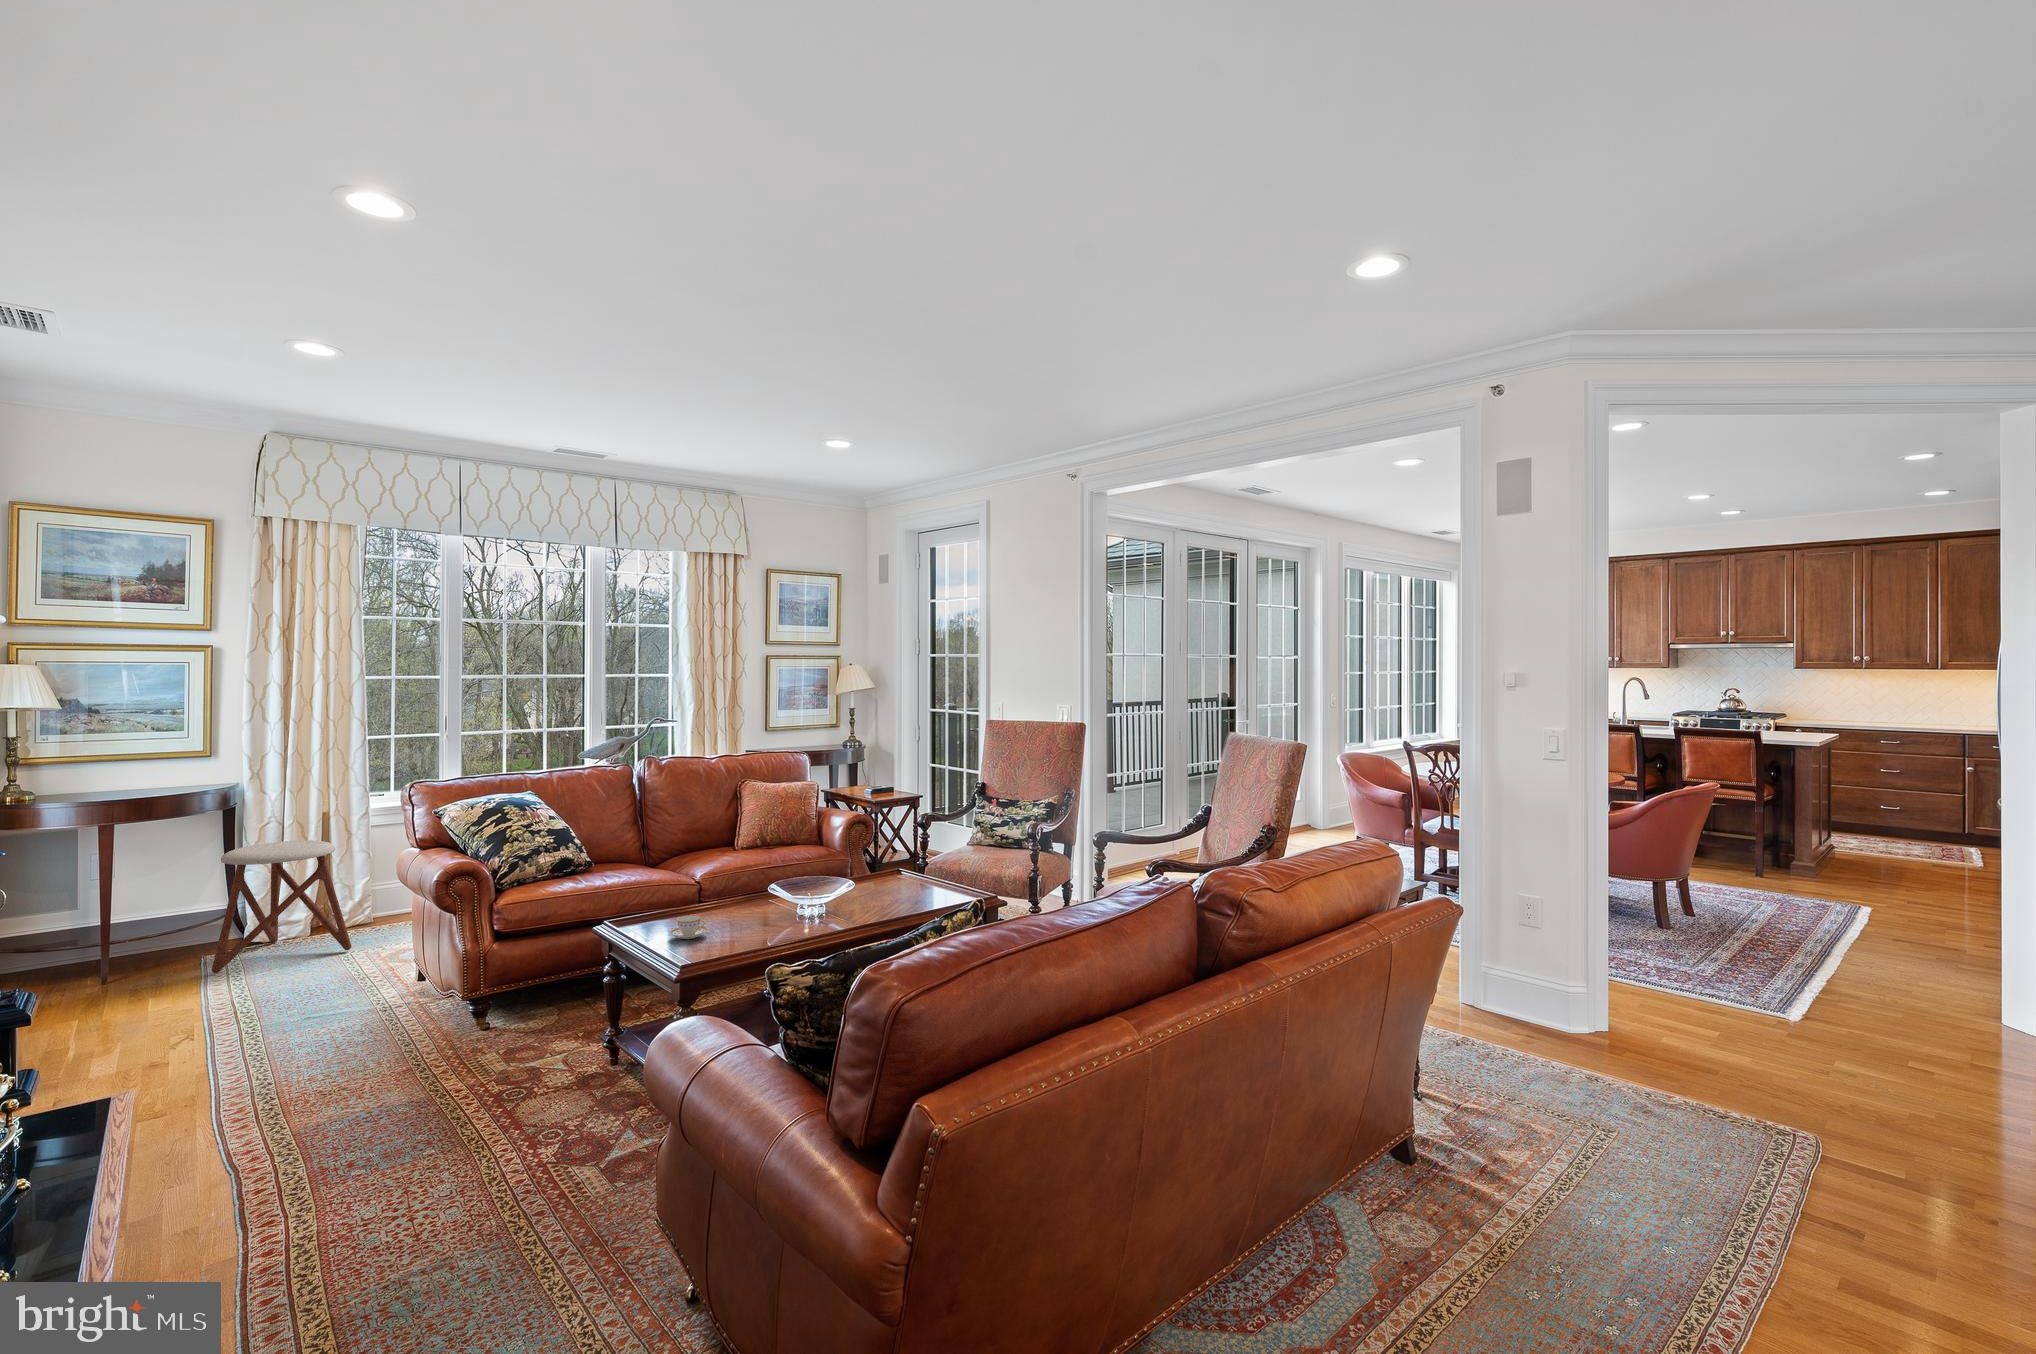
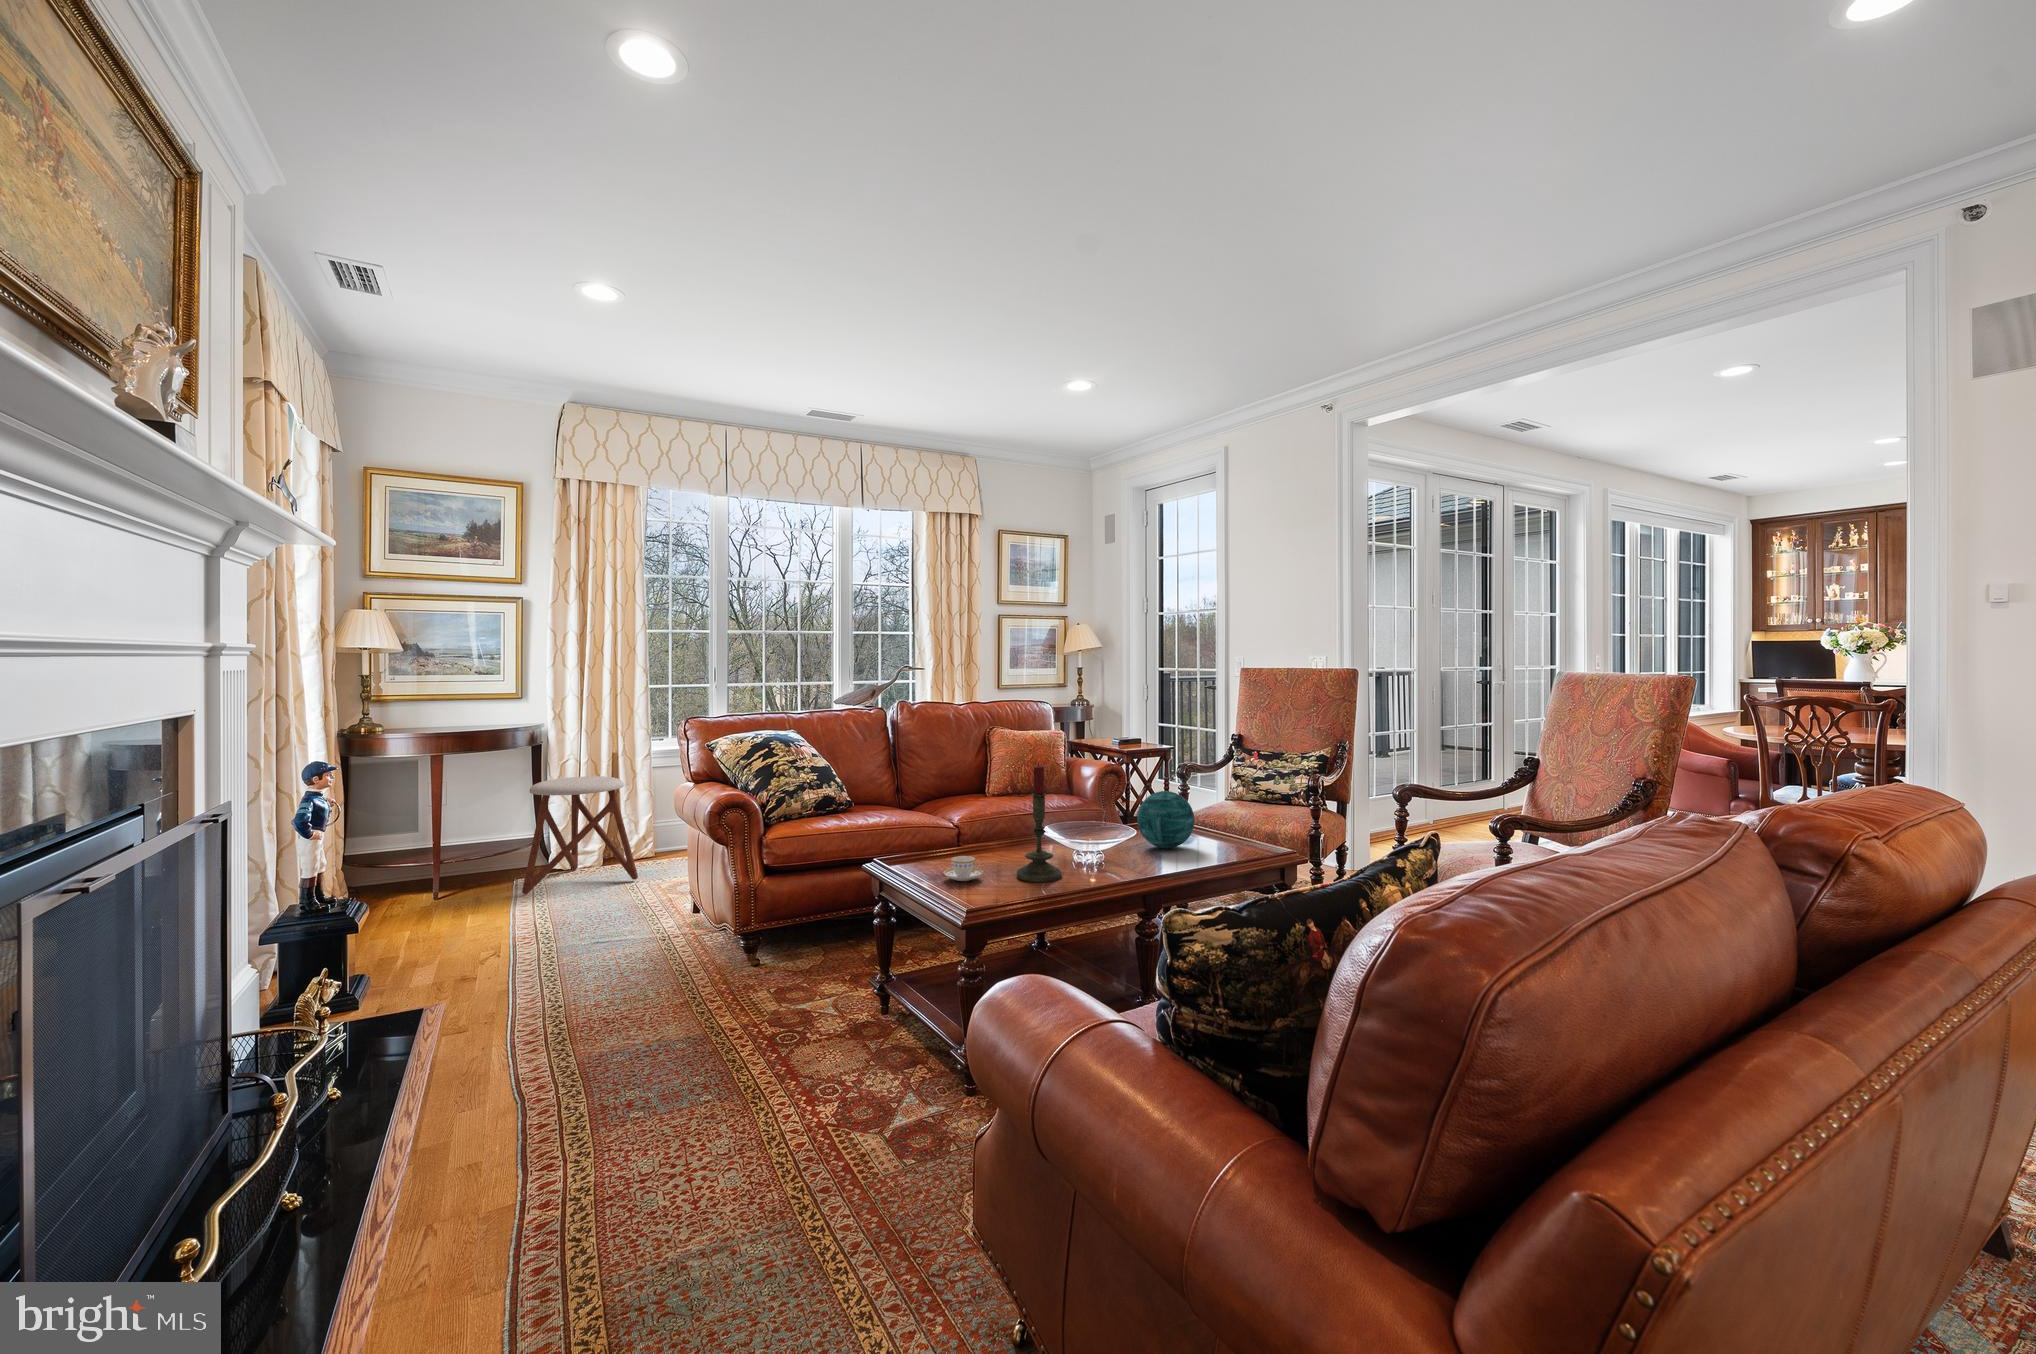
candle: none [740,829,782,937] -> present [1017,763,1062,882]
decorative orb: none [864,846,915,898] -> present [1137,791,1195,849]

